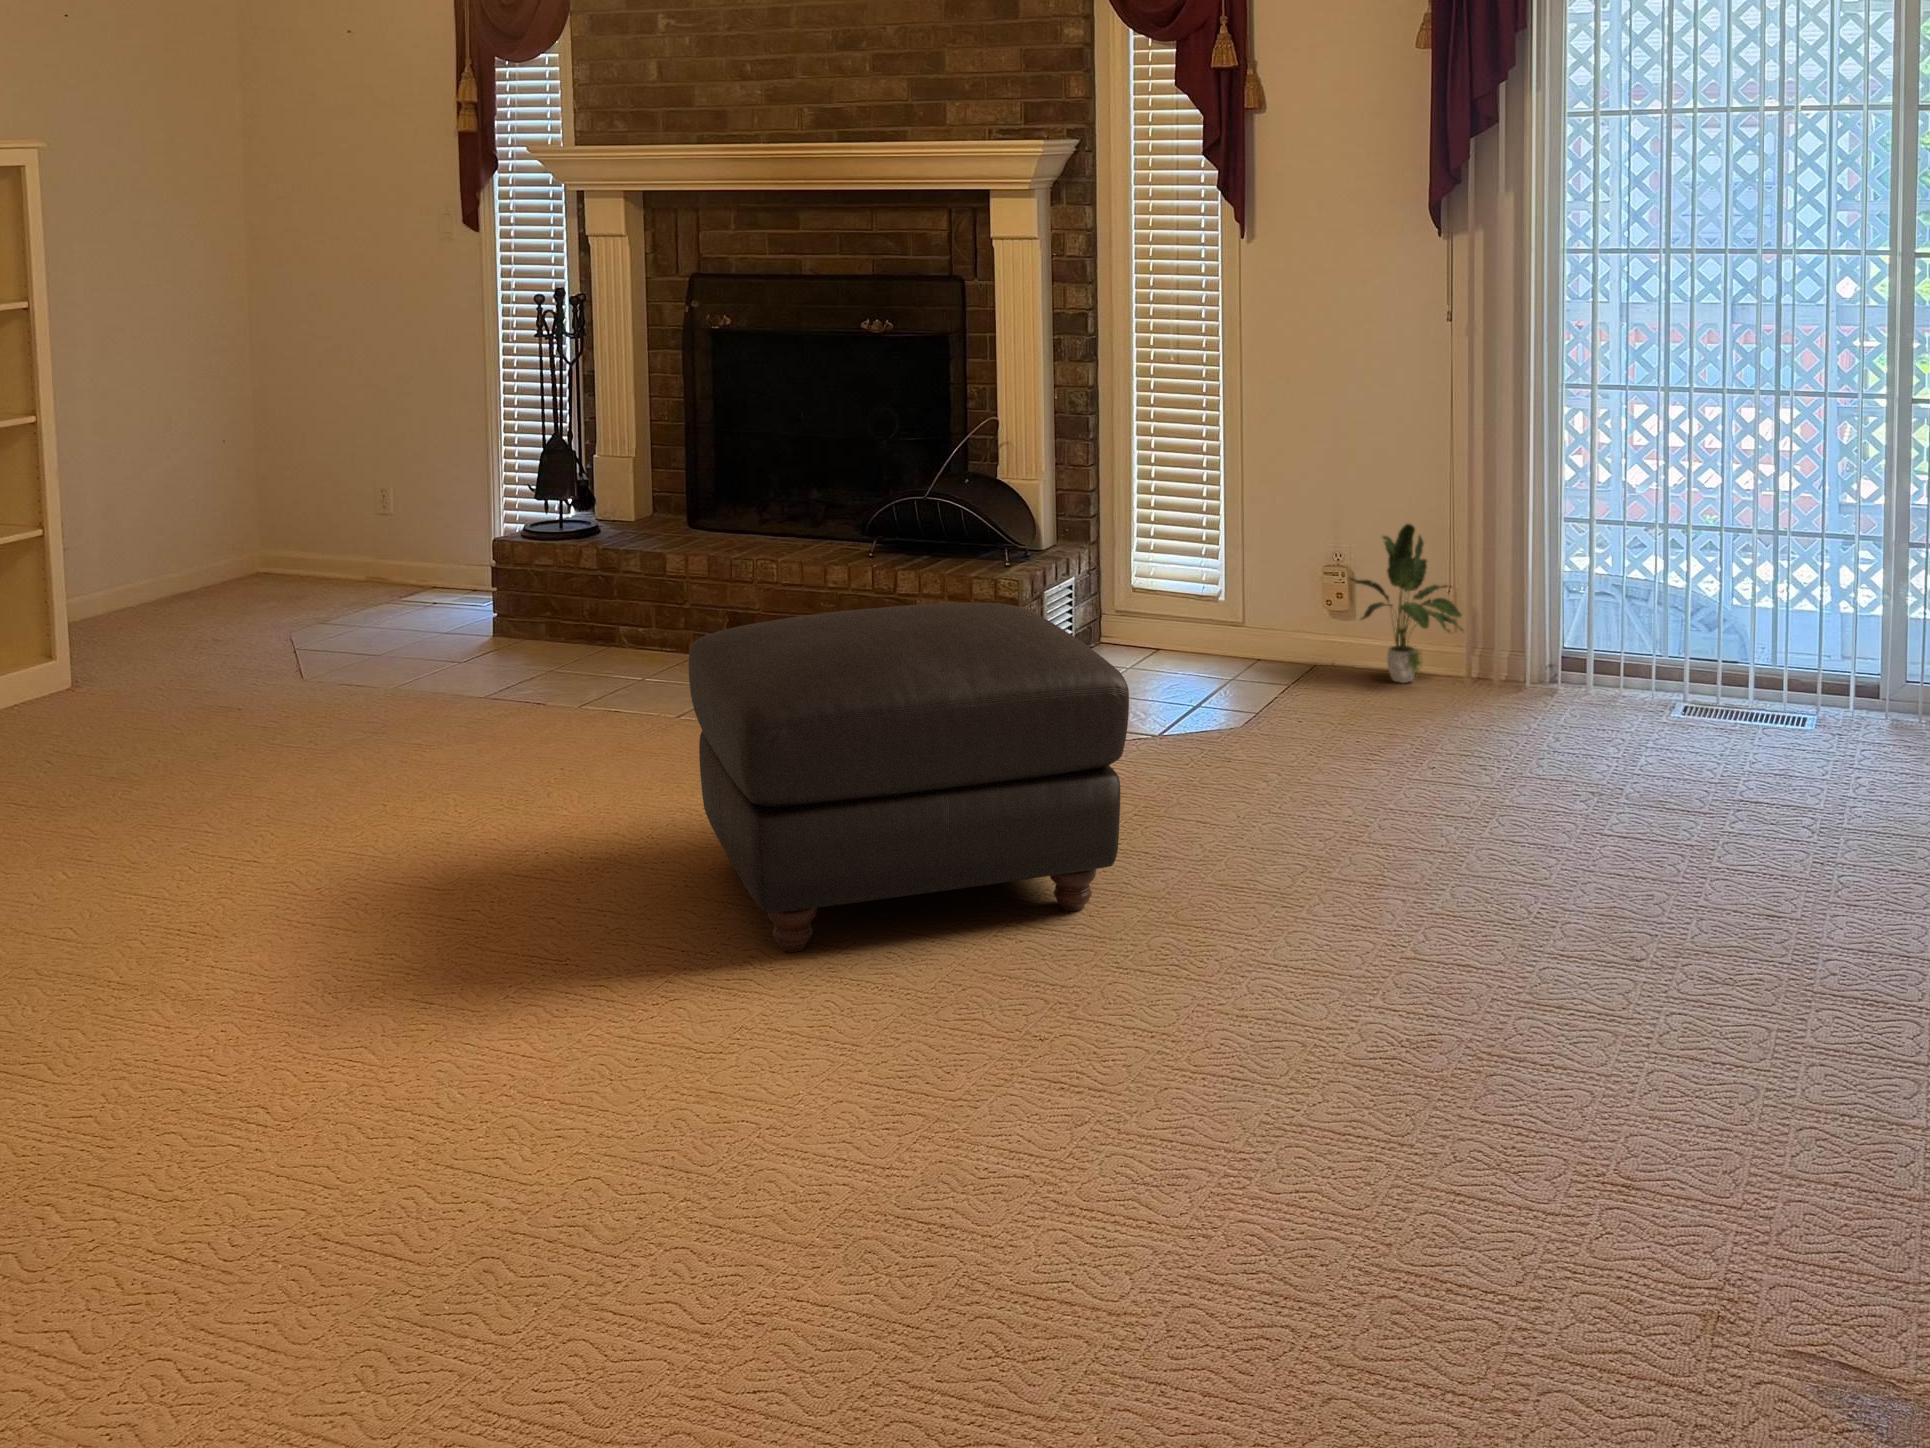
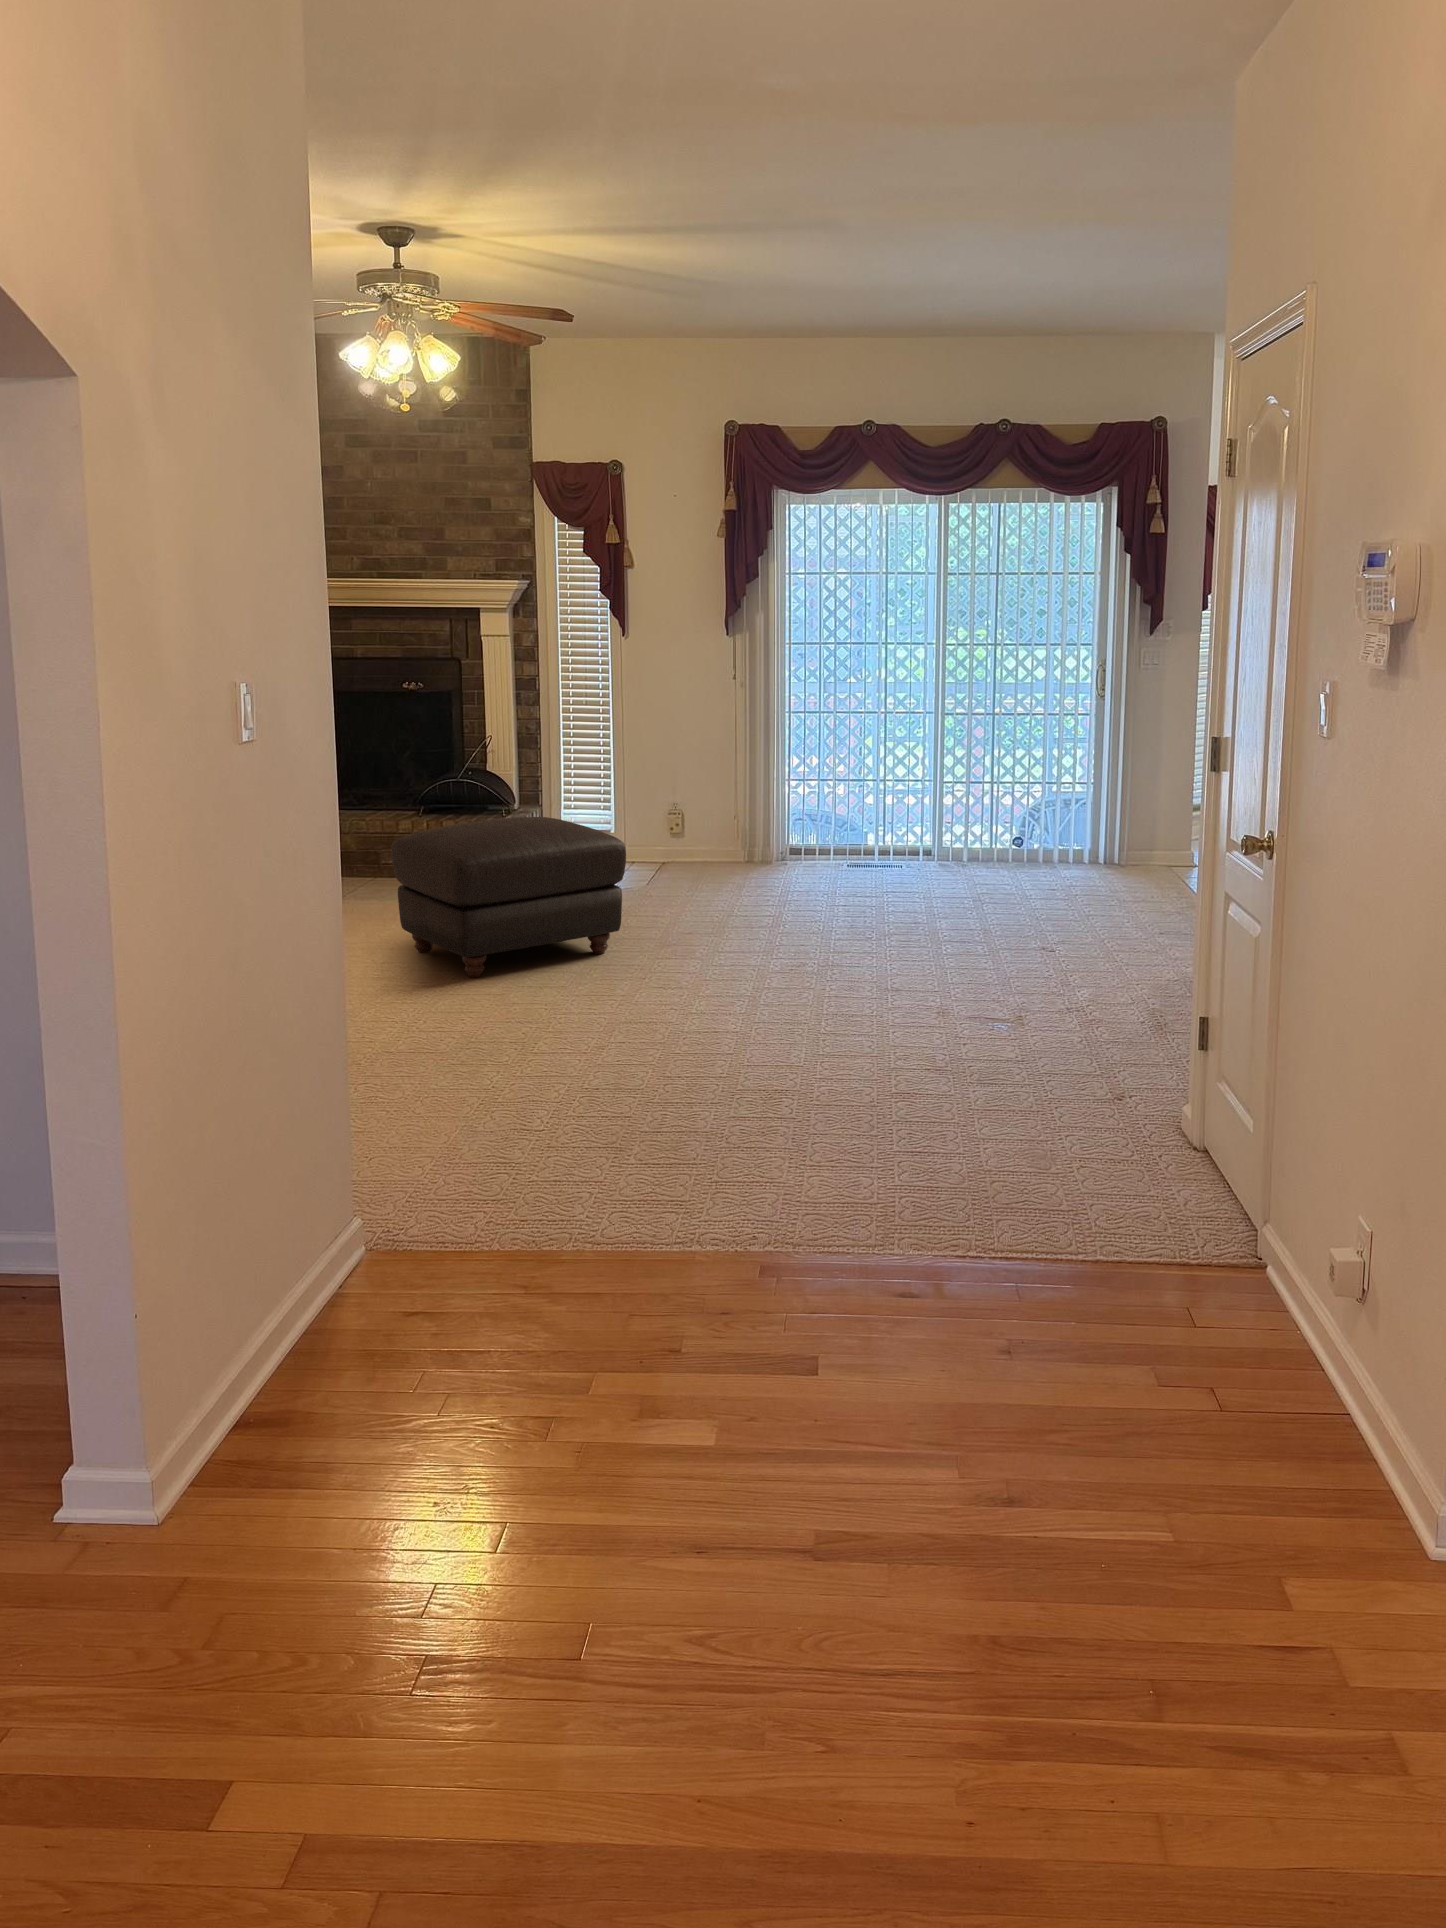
potted plant: present [1350,524,1462,683] -> none [685,784,742,866]

